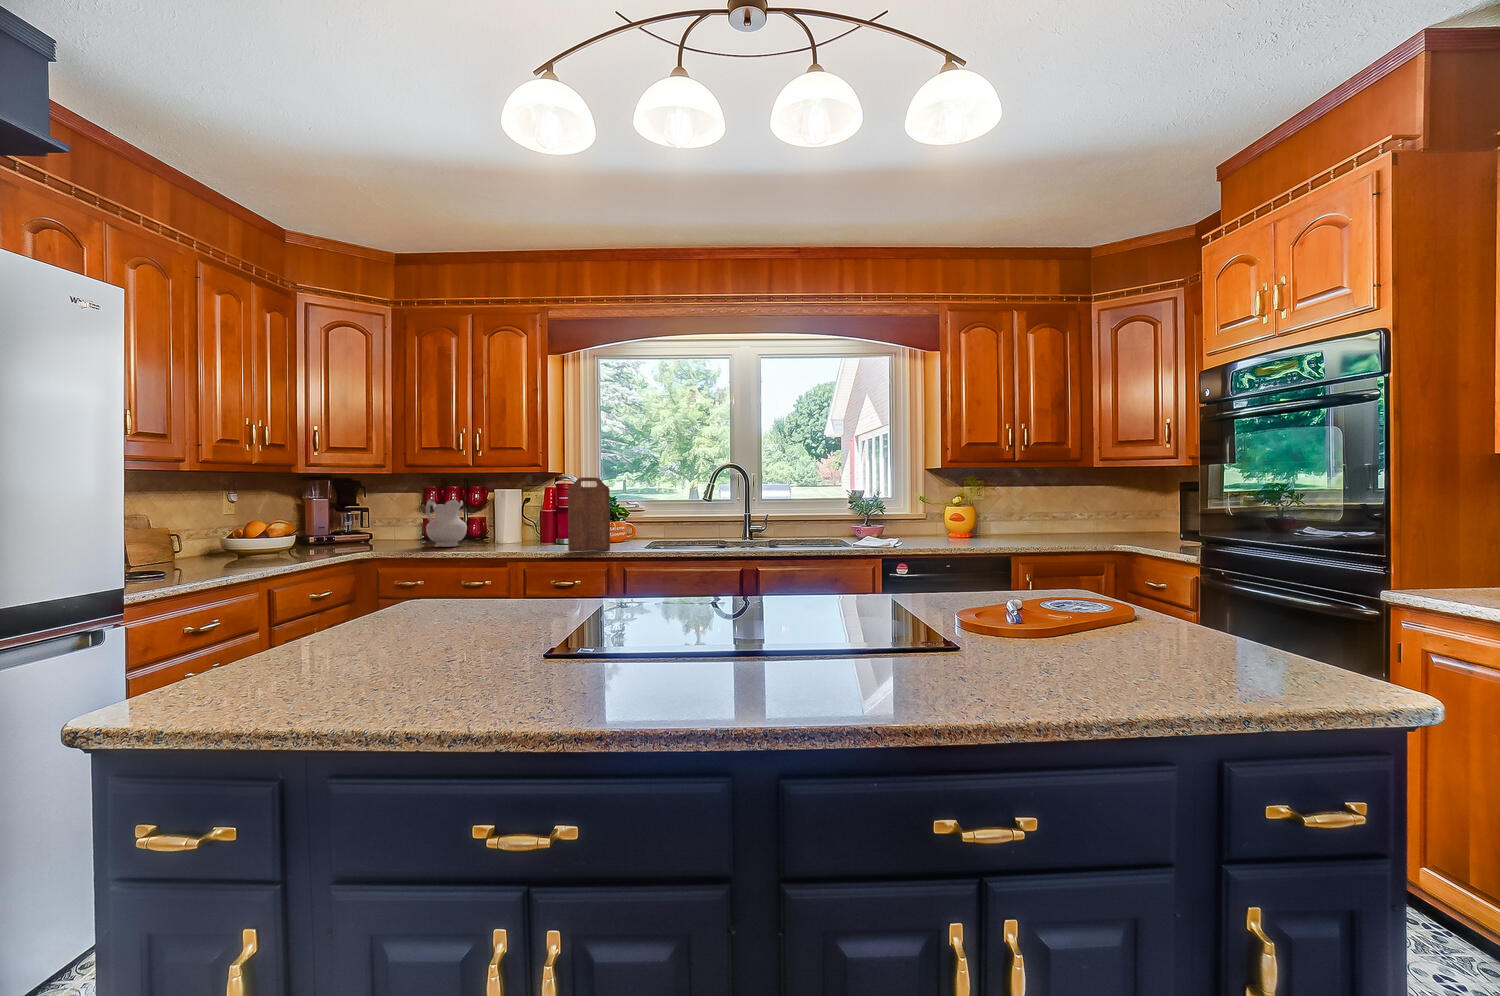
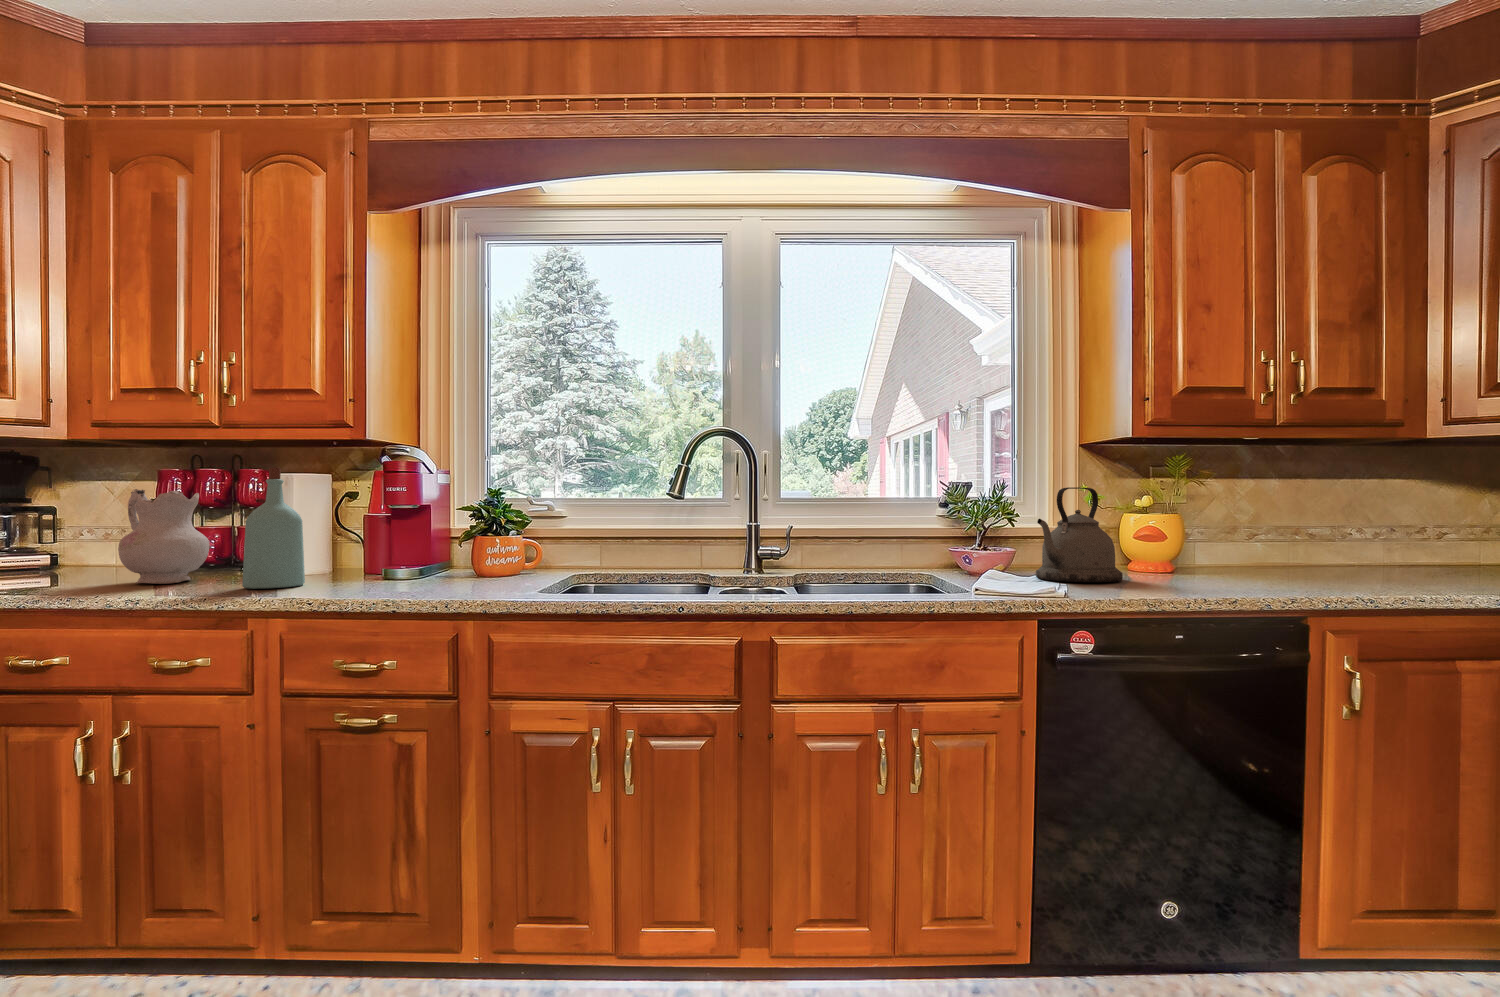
cutting board: present [568,477,610,552] -> none [376,444,471,599]
bottle: none [494,488,521,548] -> present [242,468,305,589]
kettle: none [893,494,939,542] -> present [1036,487,1123,582]

